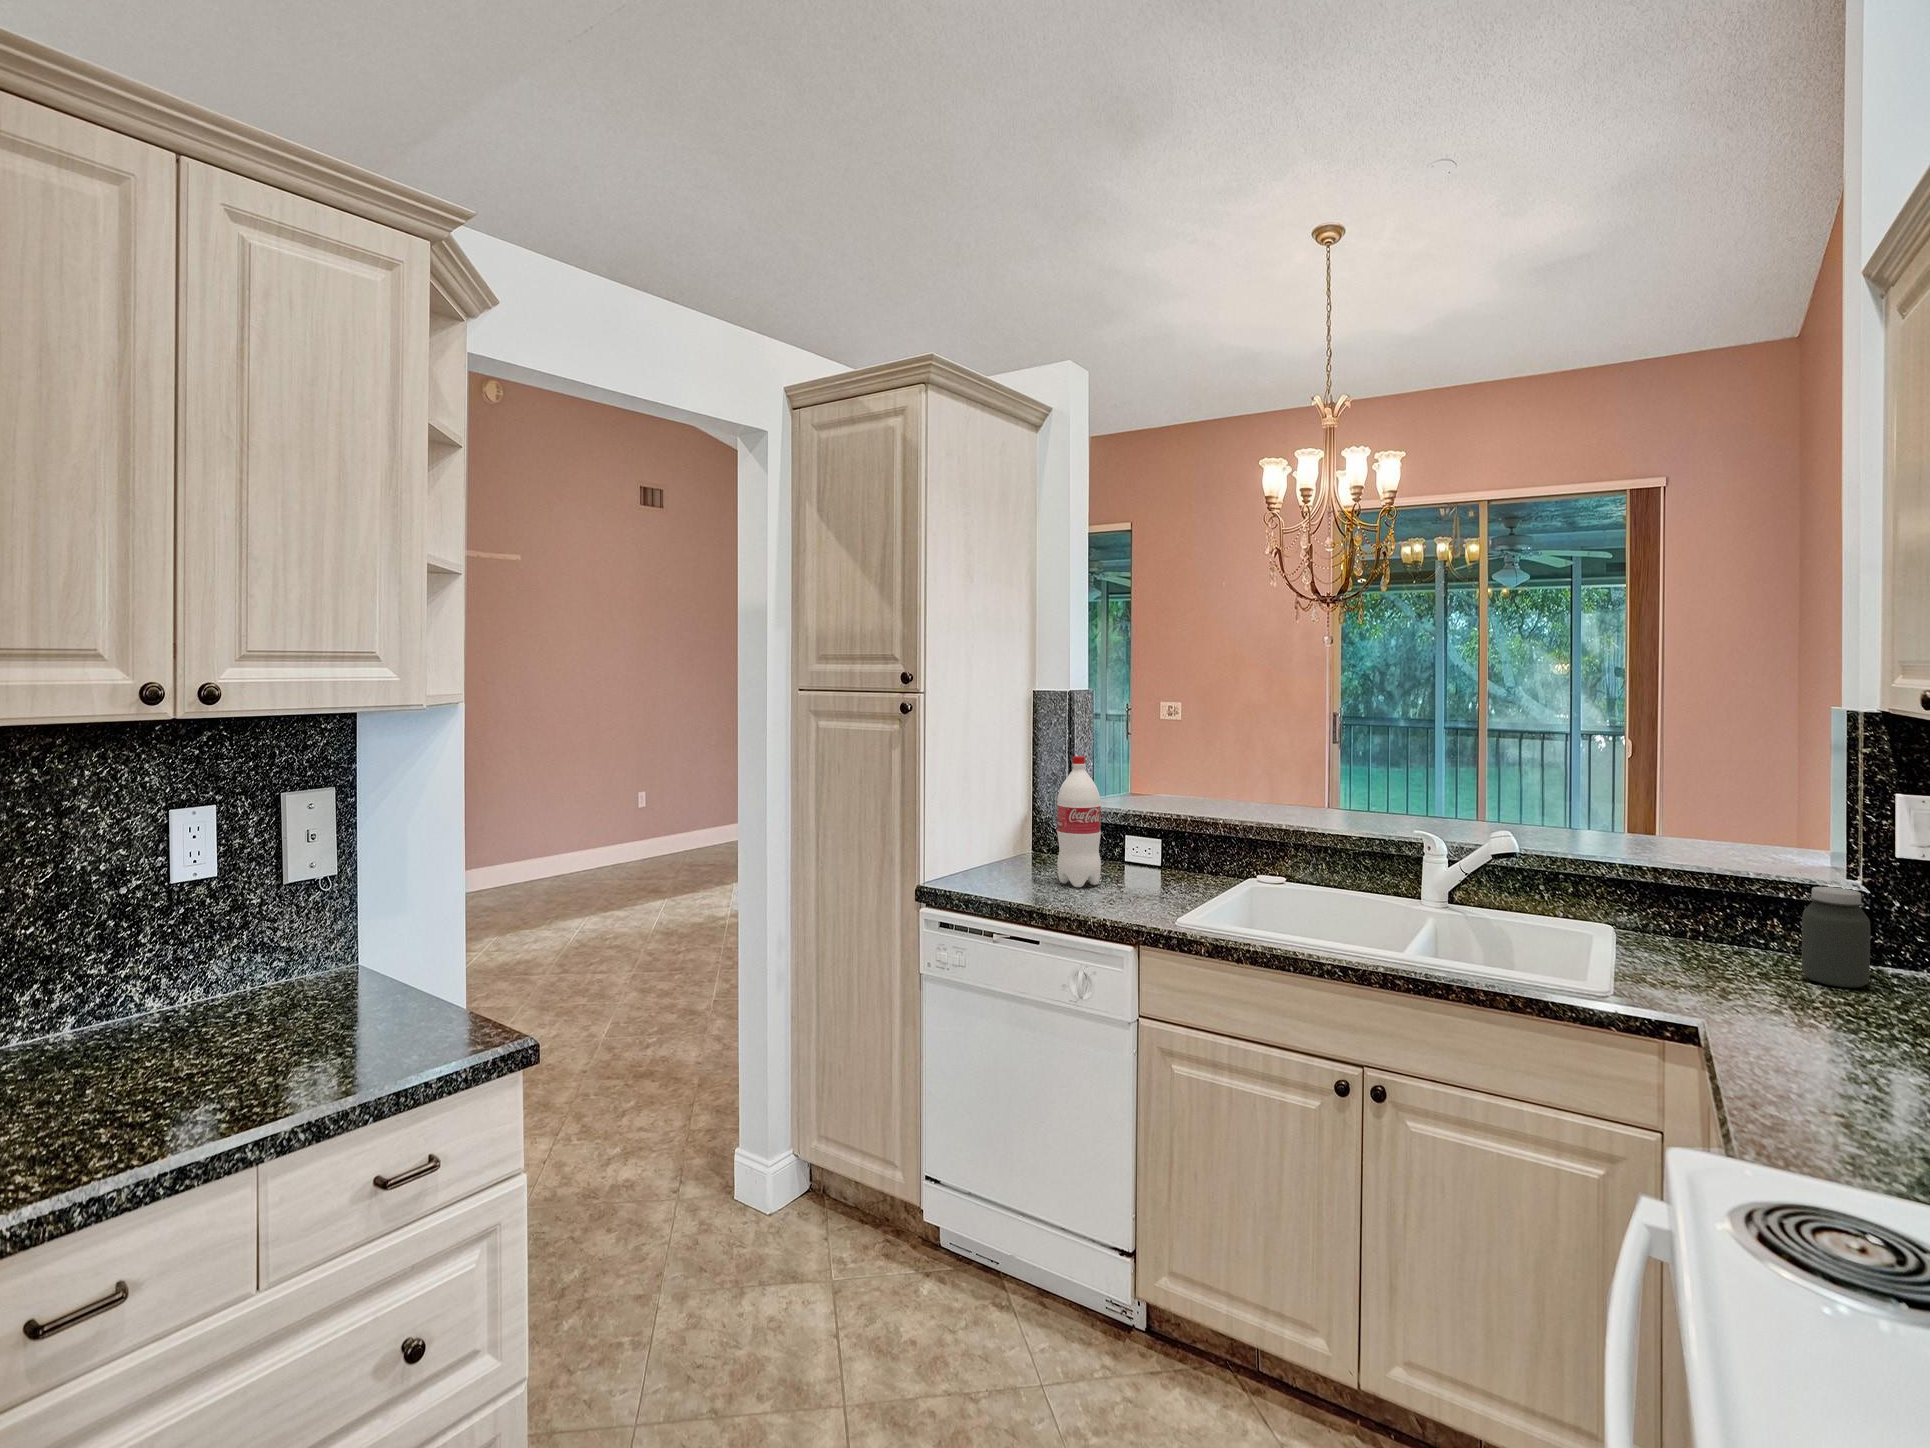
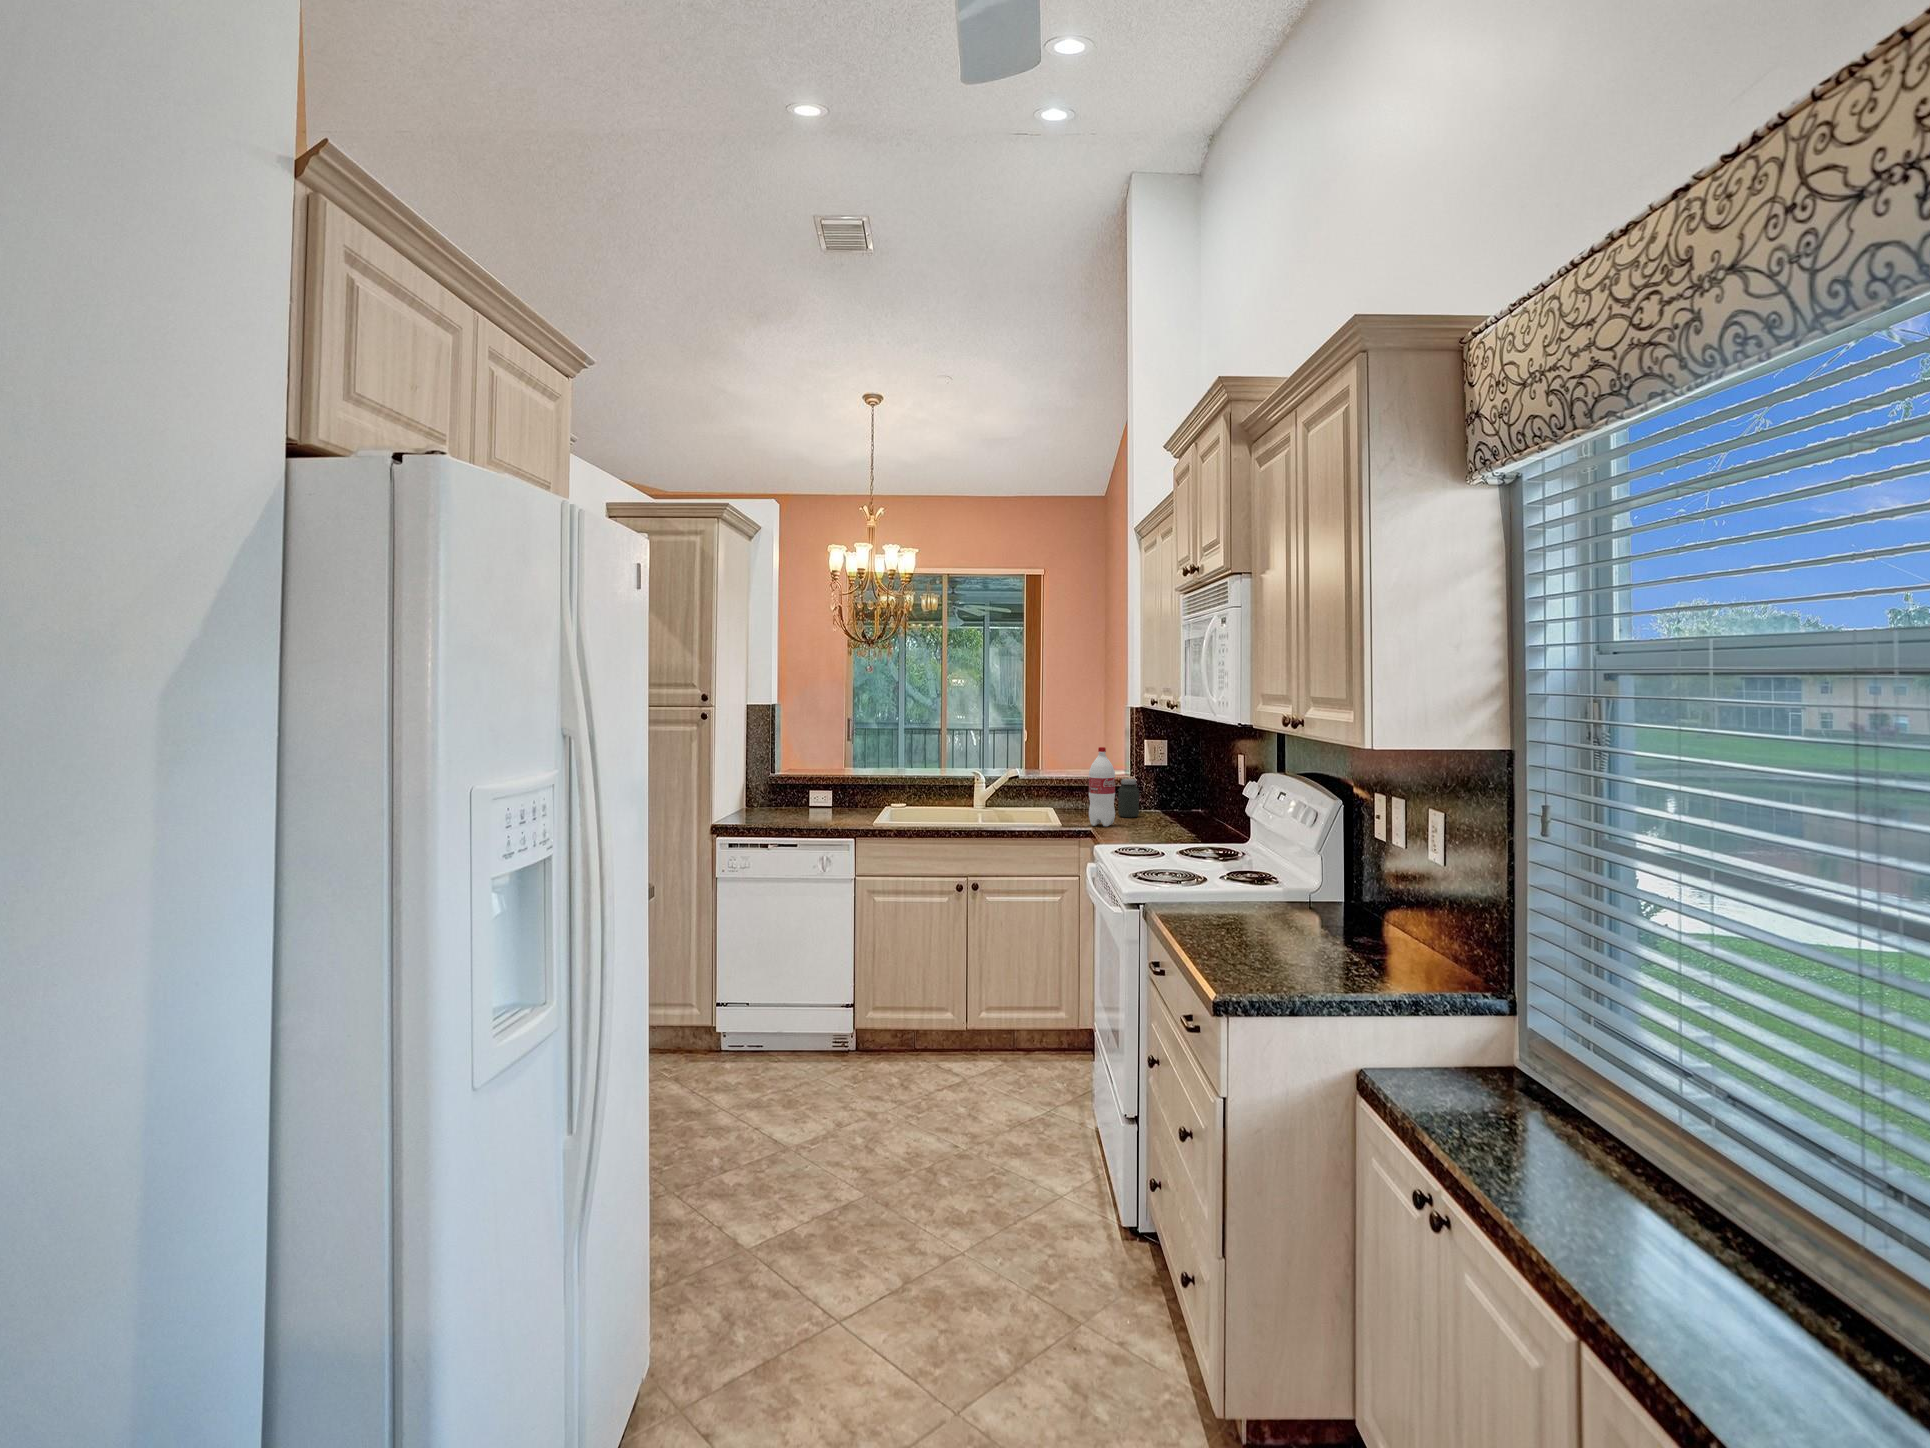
bottle: present [1057,756,1101,887] -> present [1089,747,1115,826]

